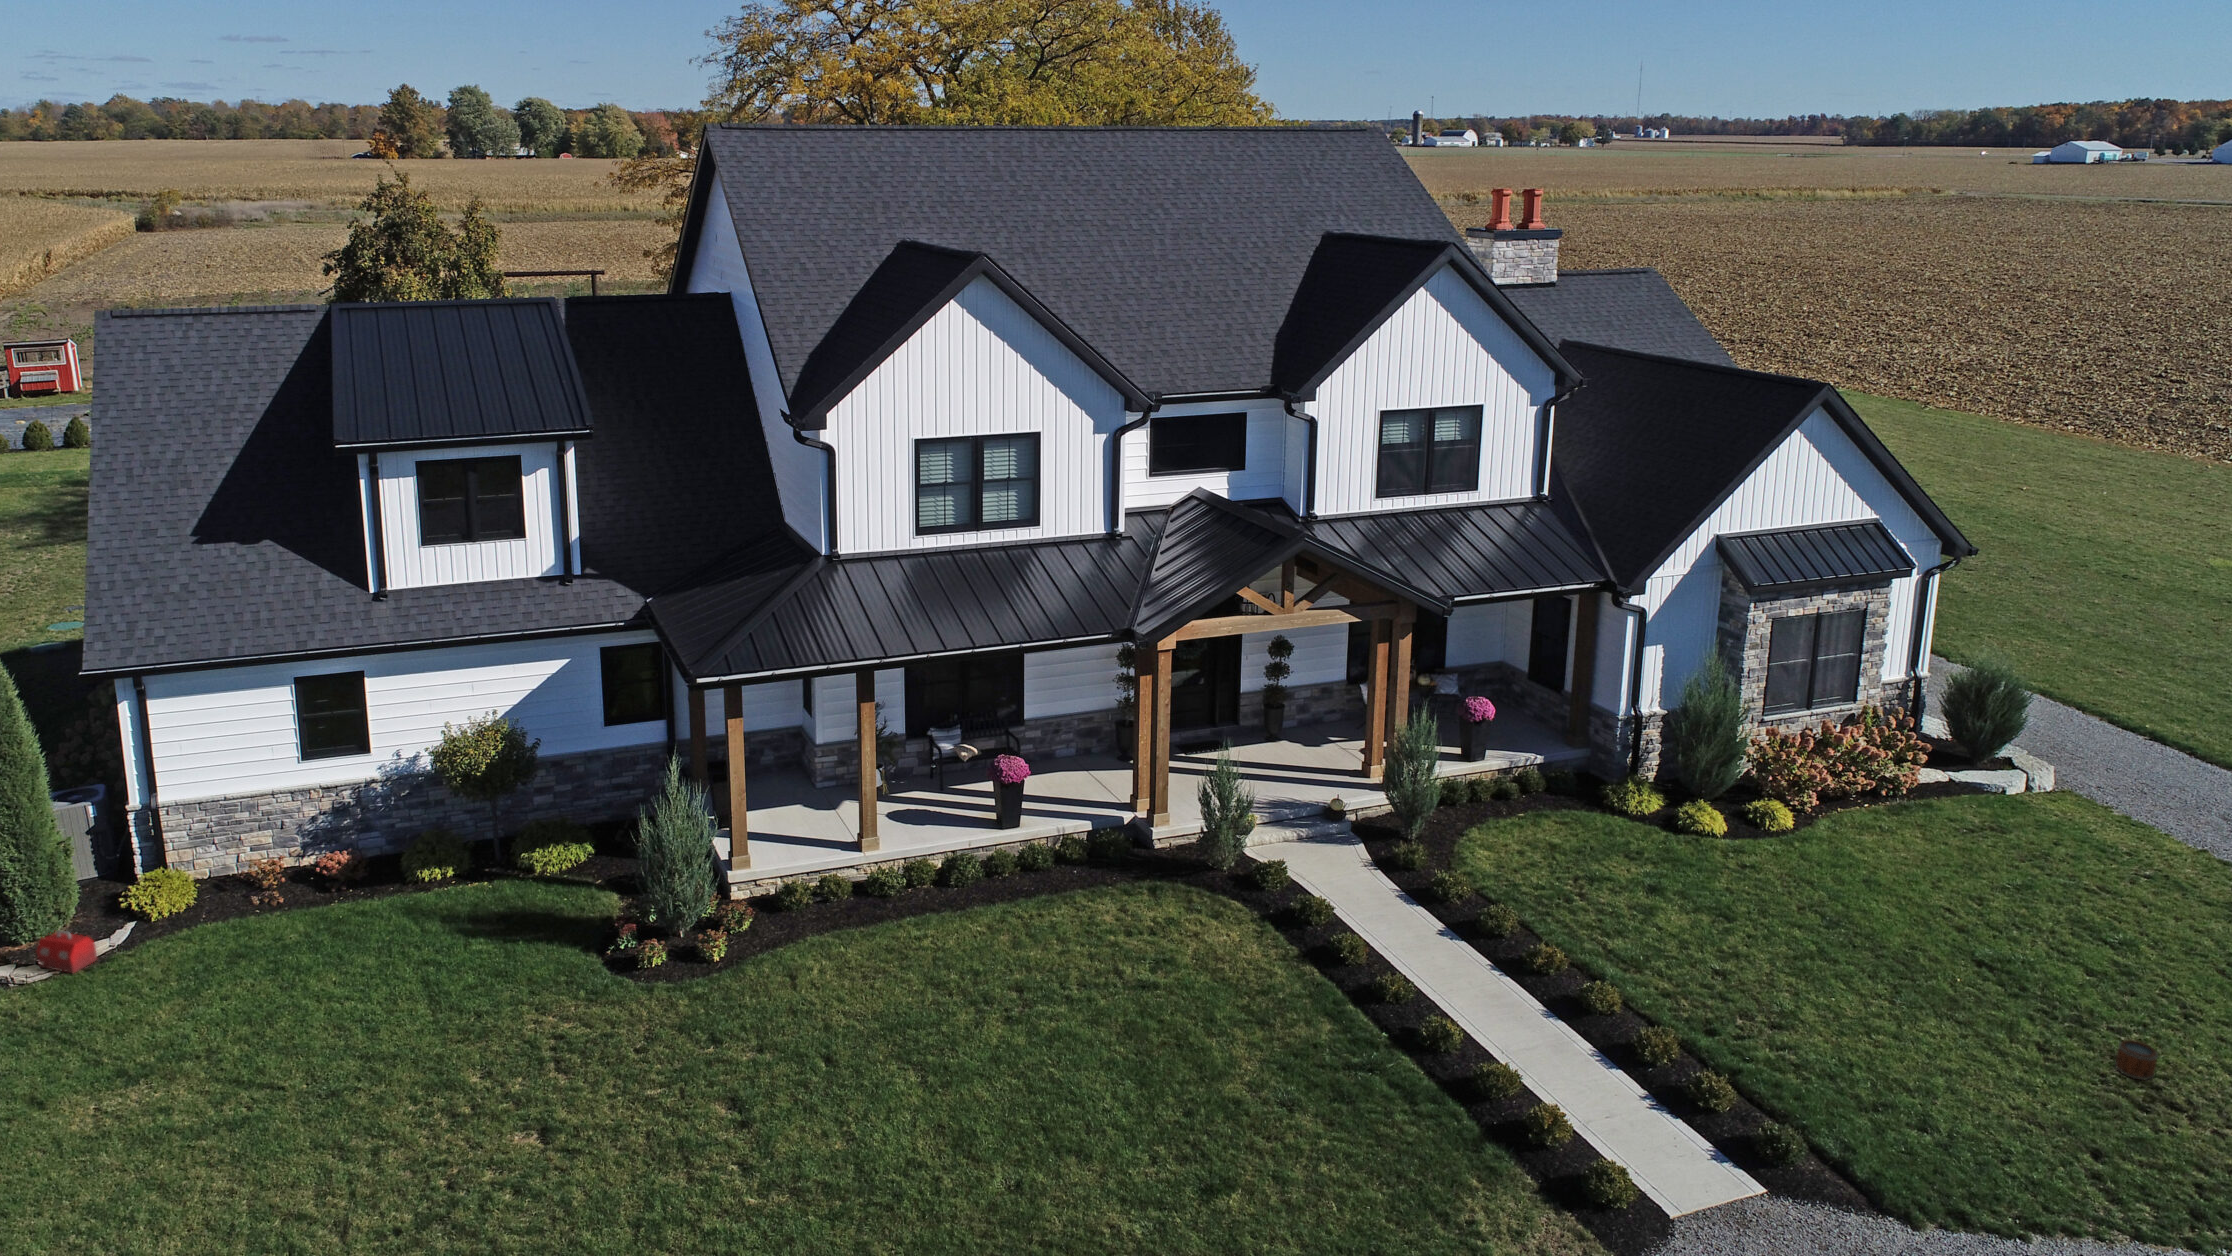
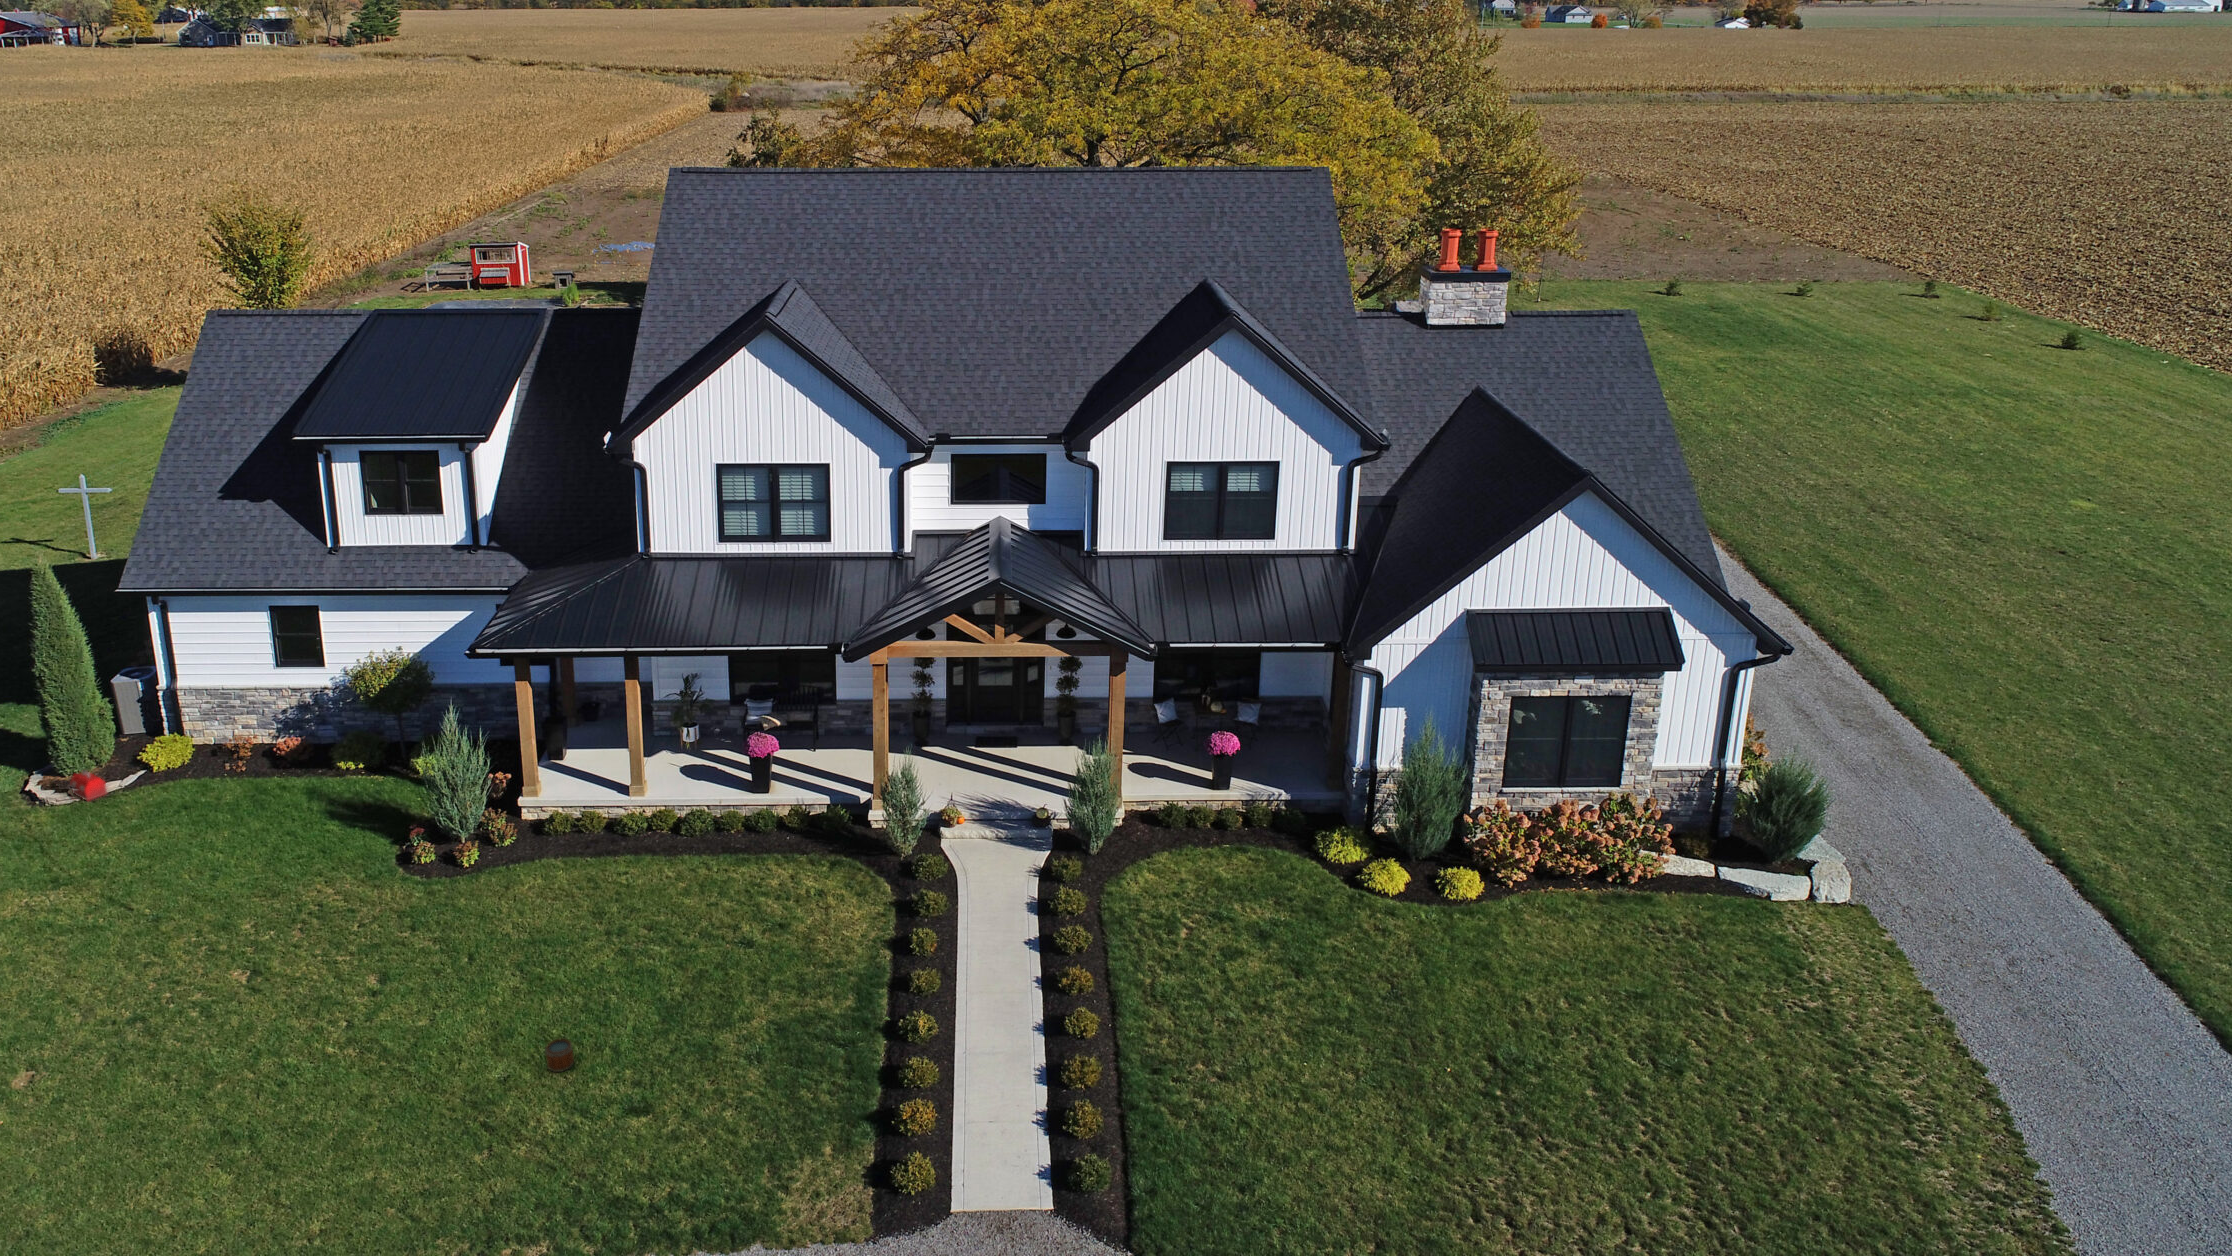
bucket: present [2115,1040,2158,1080] -> present [545,1039,574,1072]

